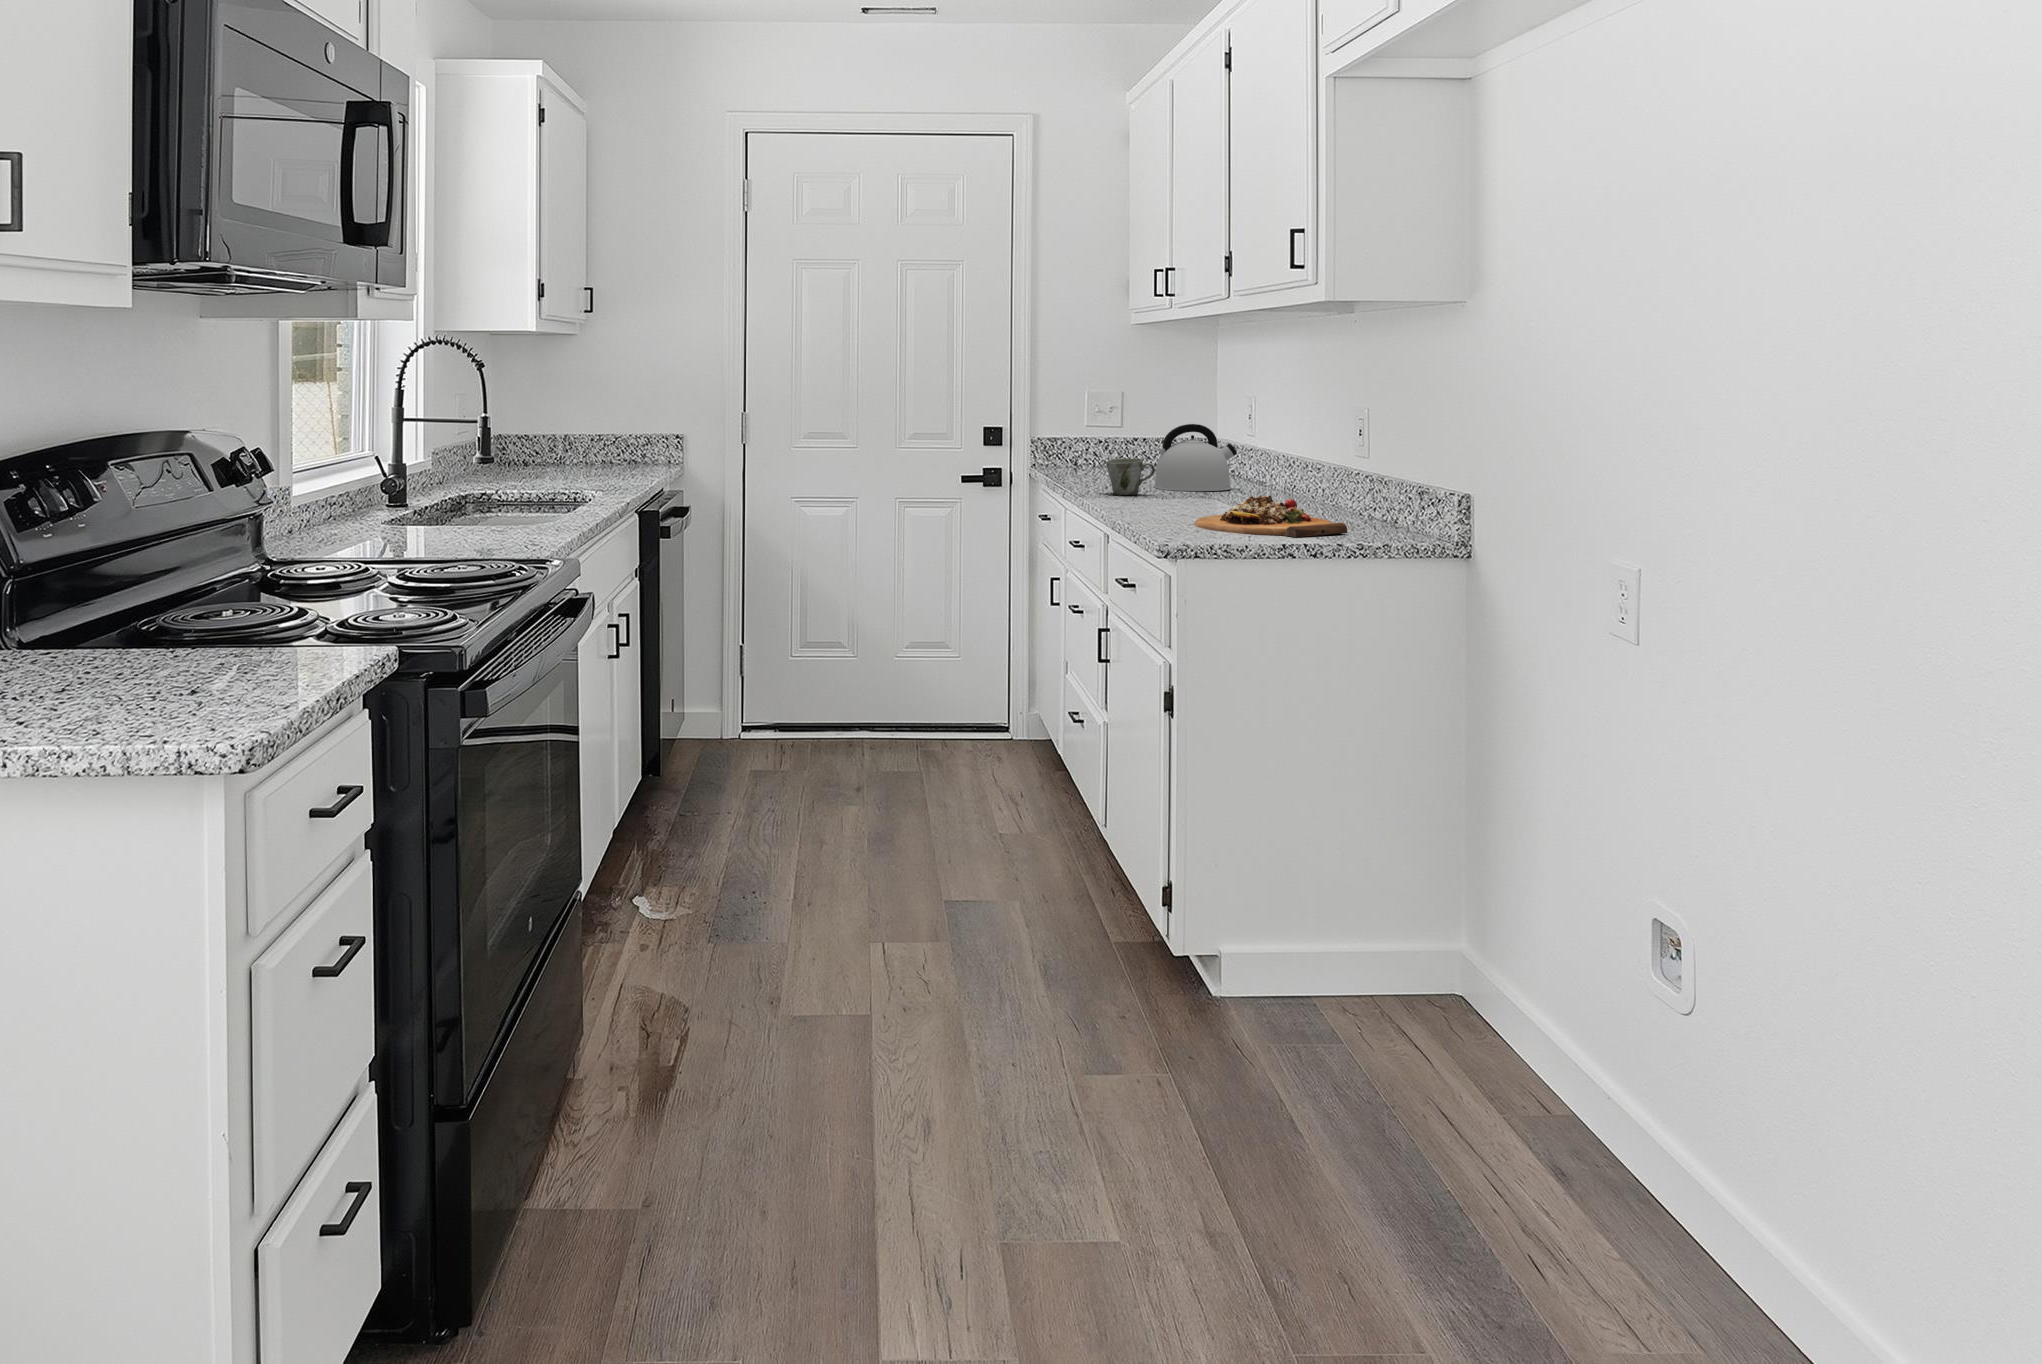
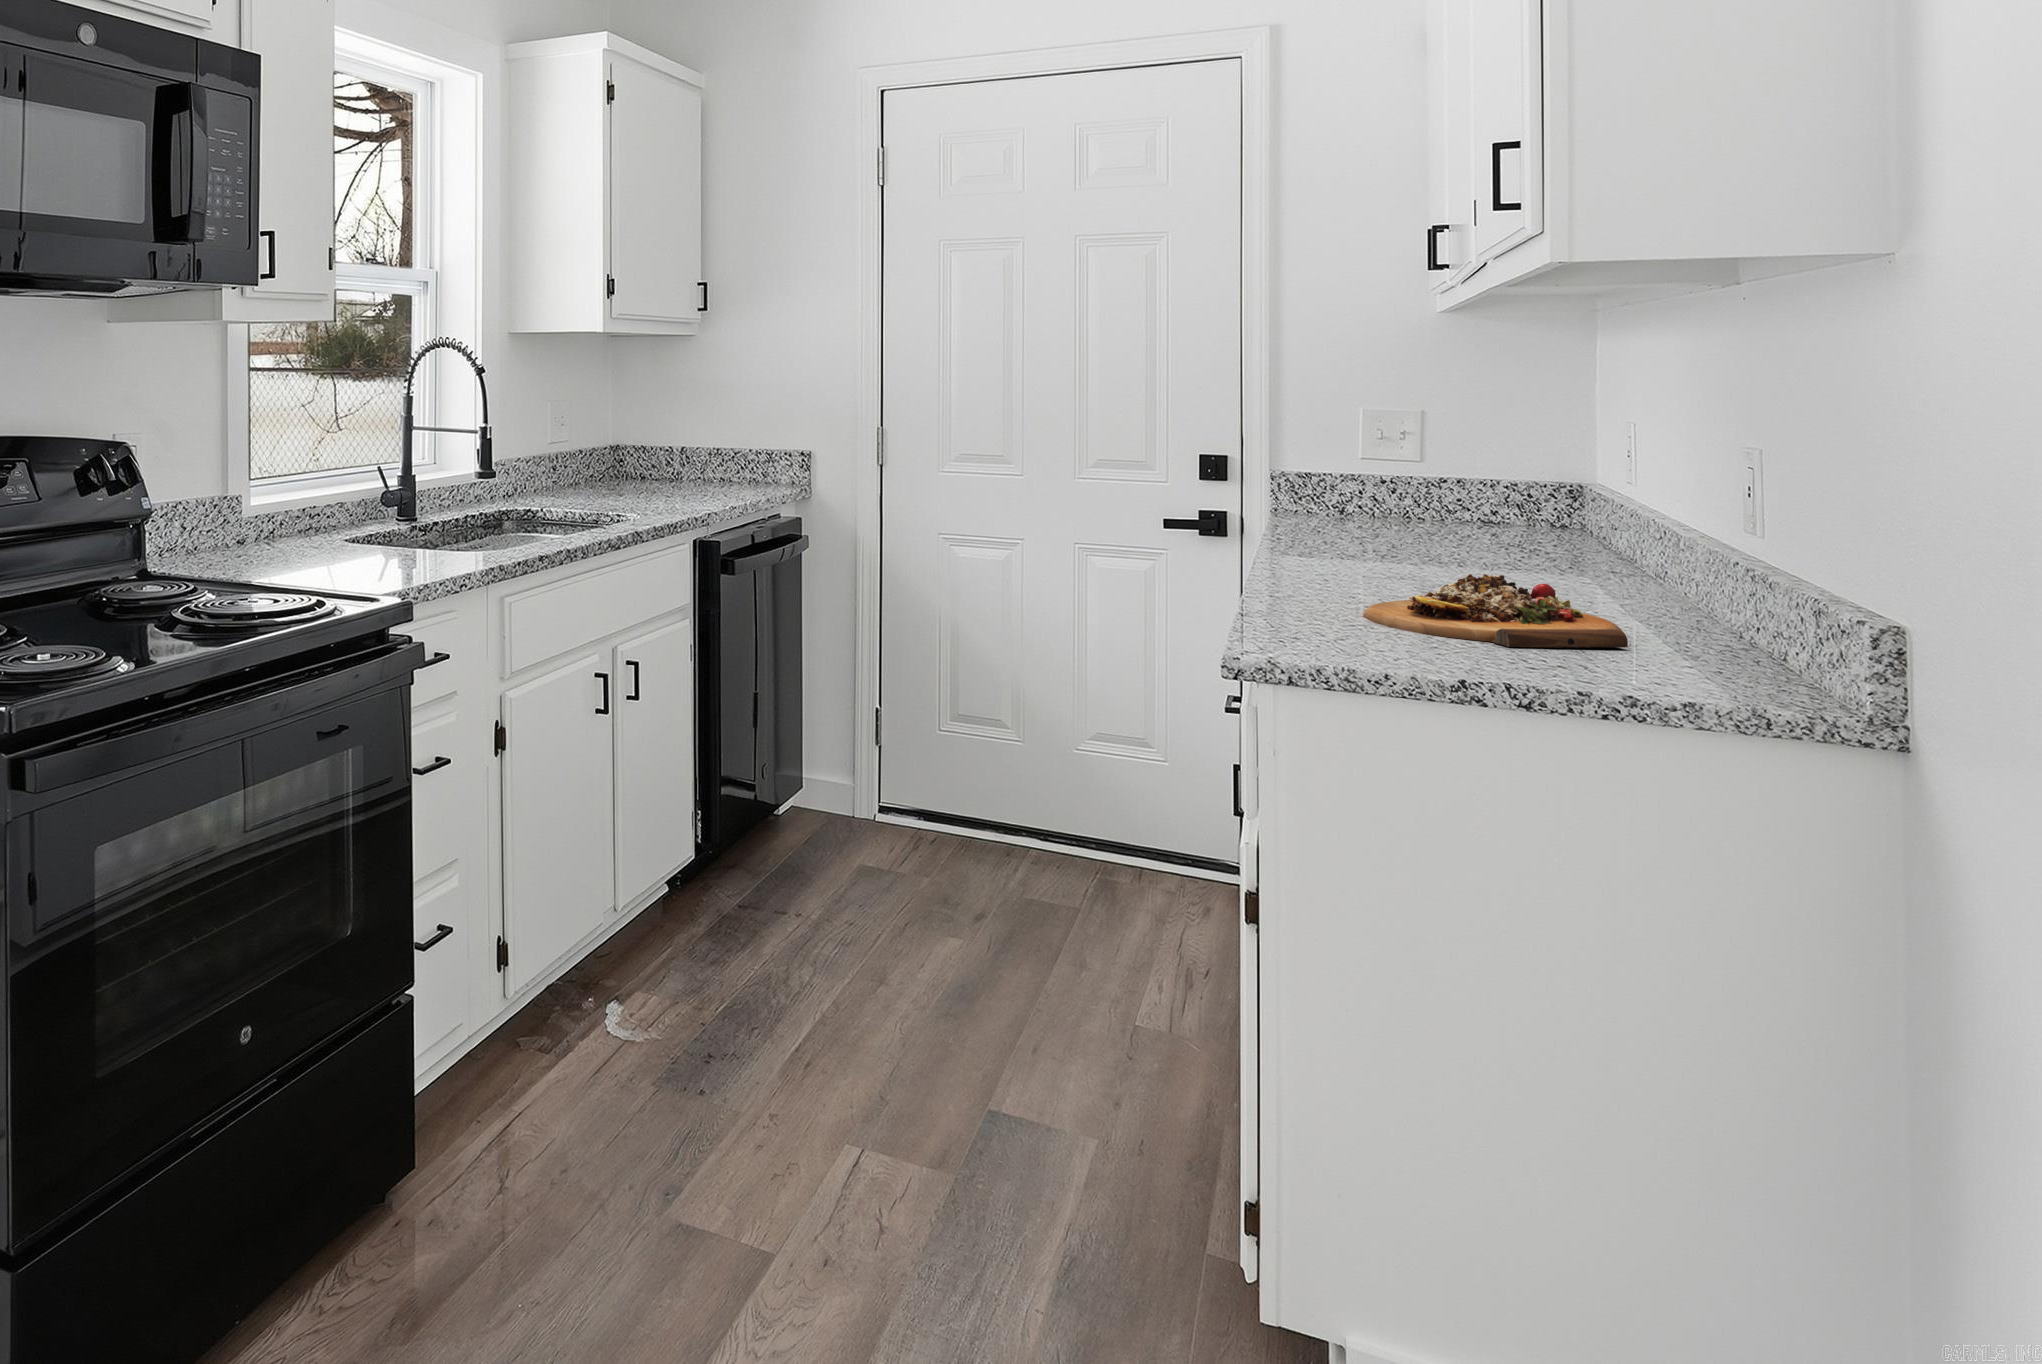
kettle: present [1154,424,1237,491] -> none [1430,458,1576,560]
mug: present [1106,459,1155,495] -> none [1321,505,1402,559]

